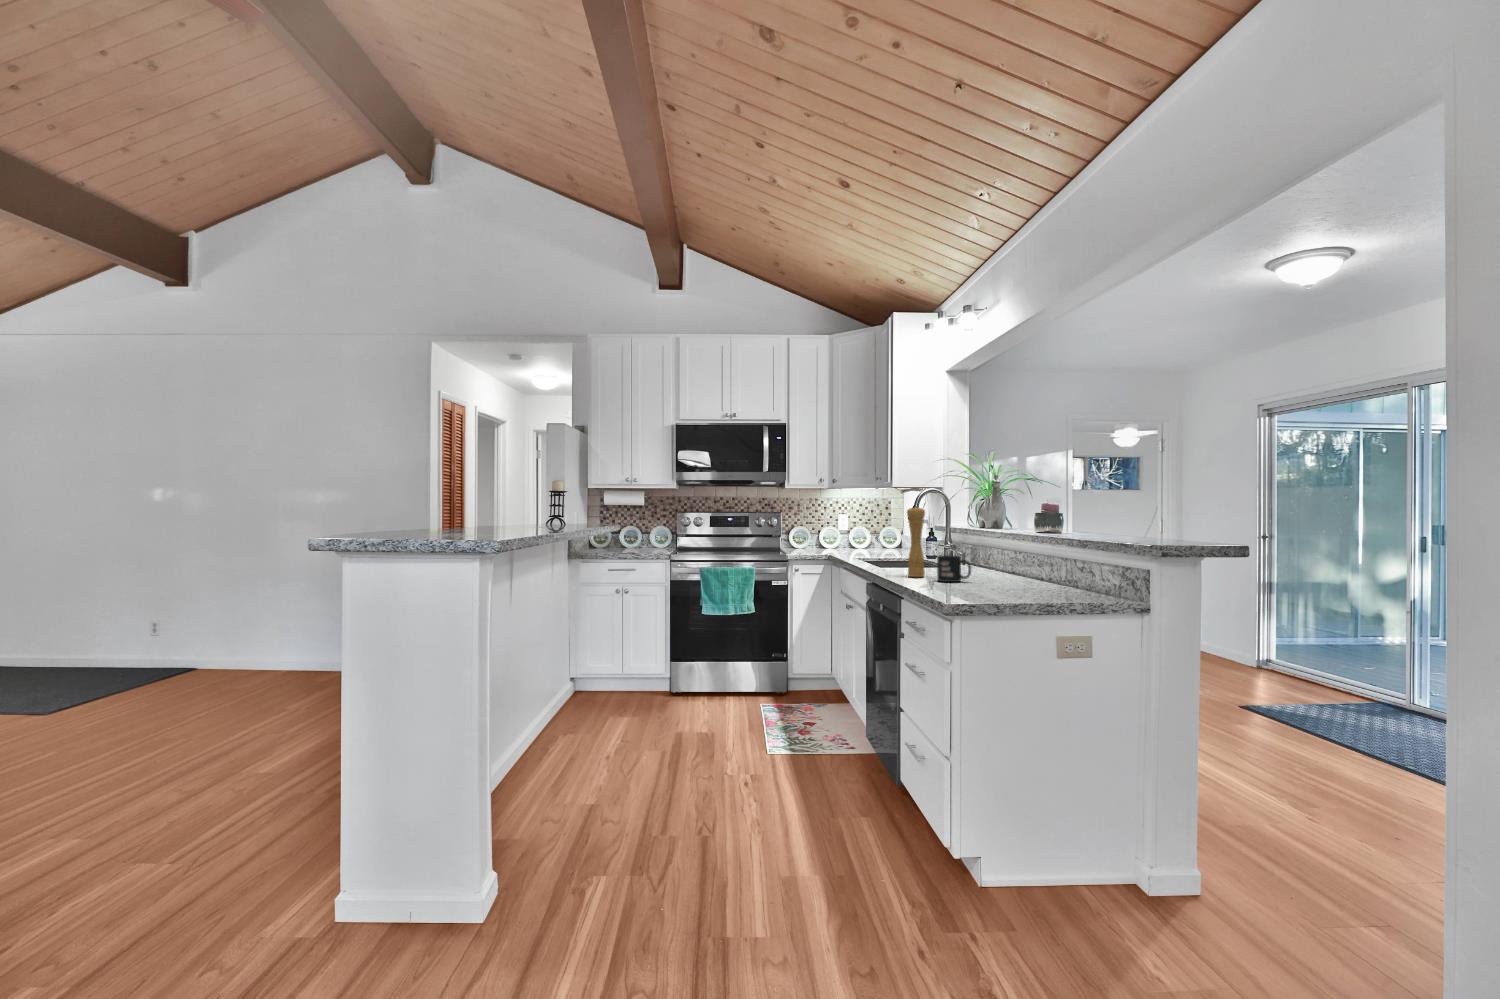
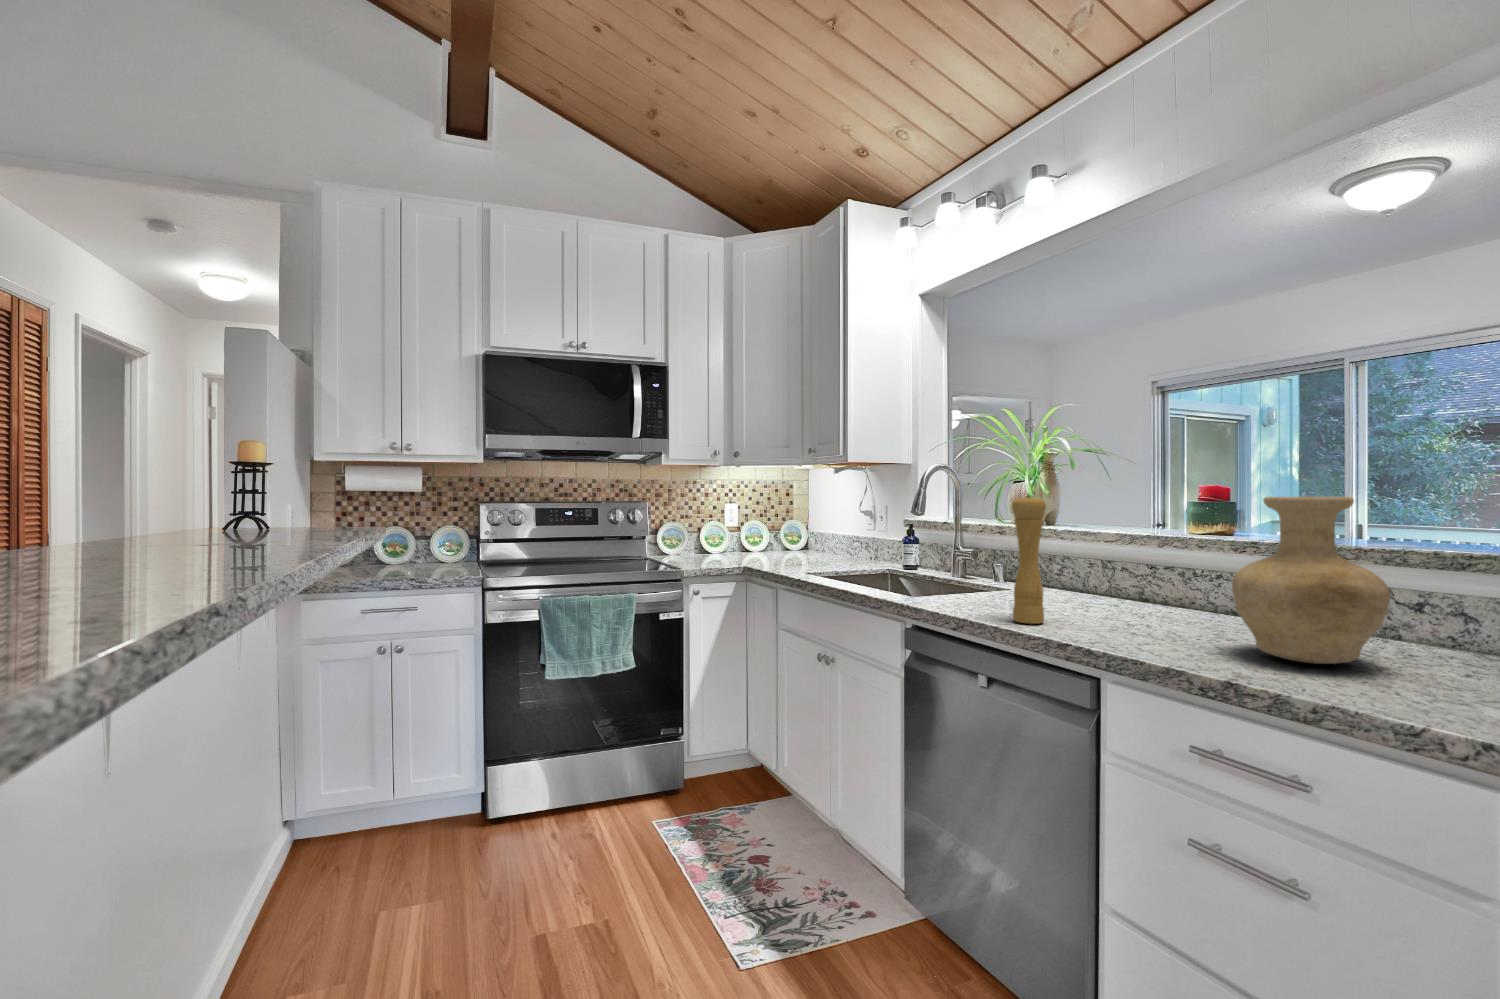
vase: none [971,506,1038,591] -> present [1232,497,1390,664]
mug: present [937,555,971,582] -> none [1096,585,1166,637]

